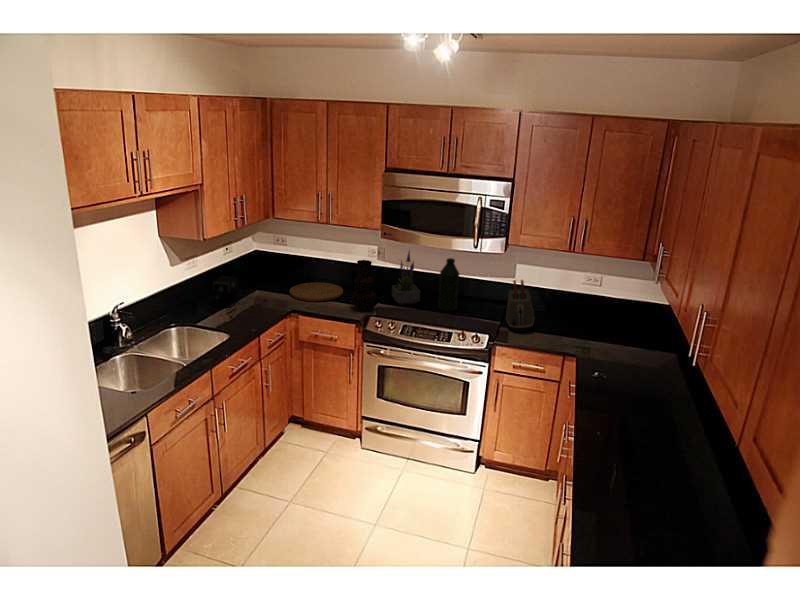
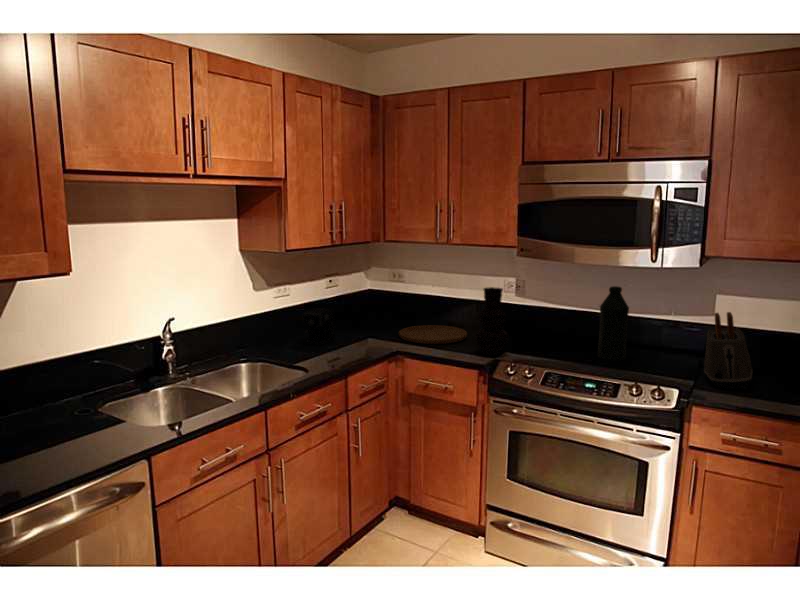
potted plant: present [392,251,420,305] -> none [532,276,572,351]

